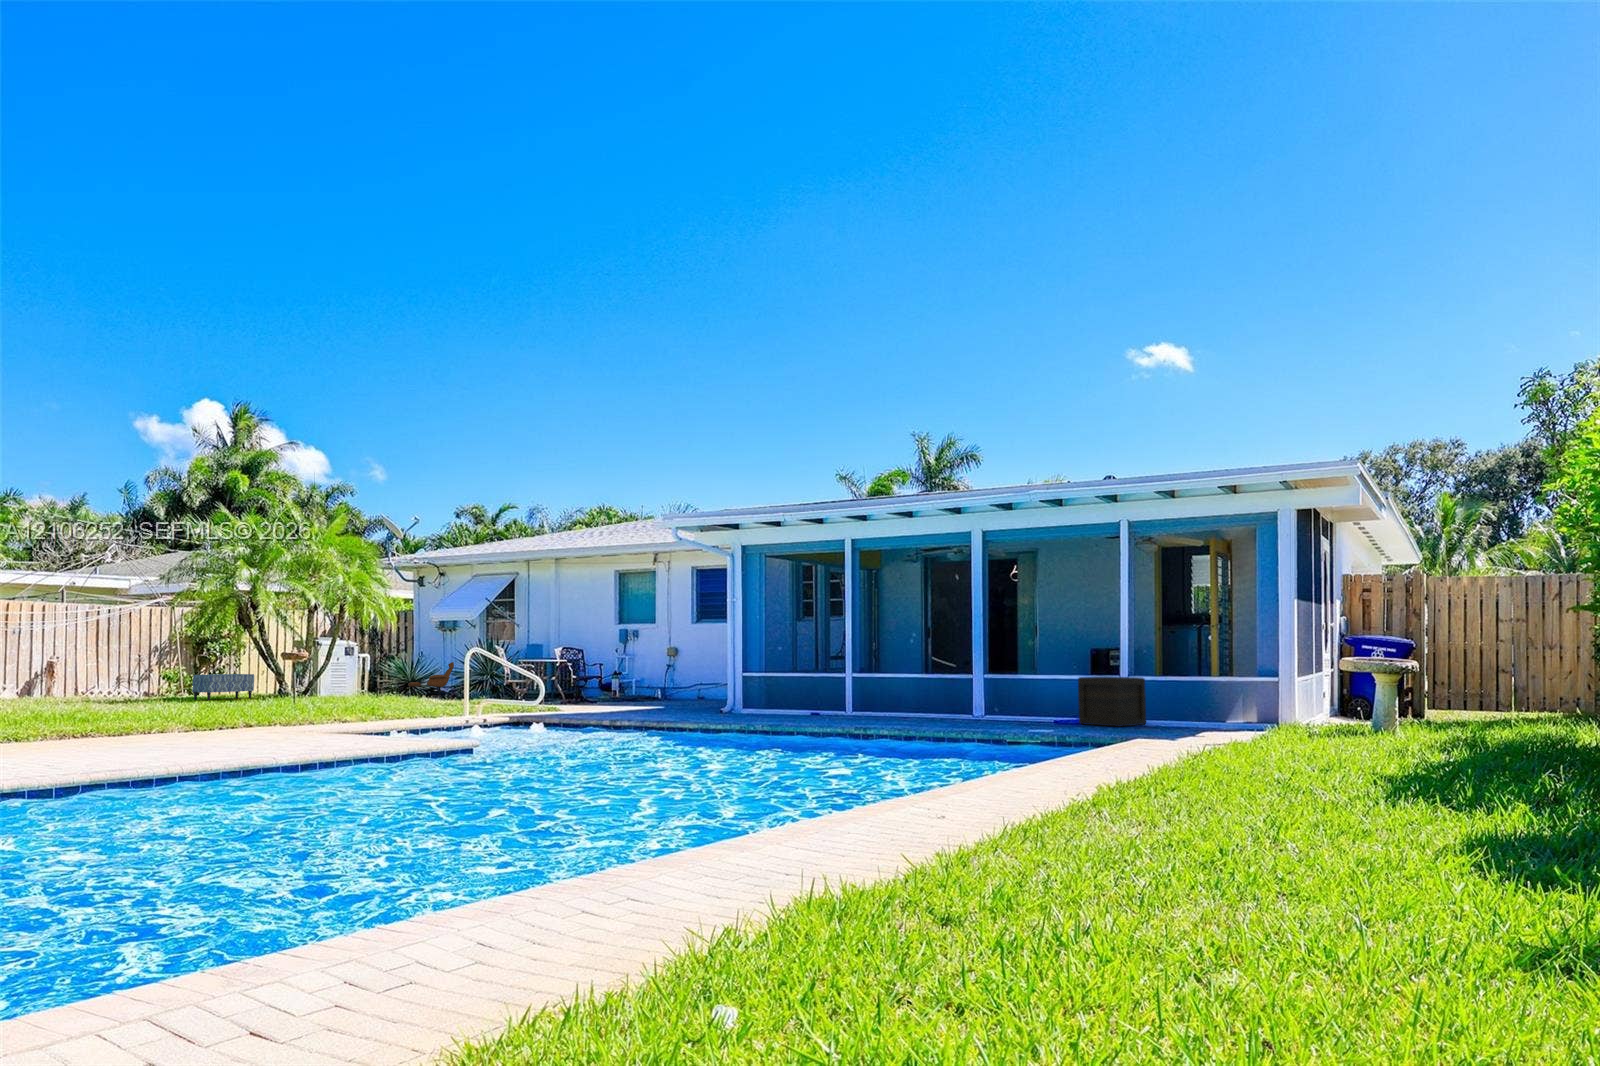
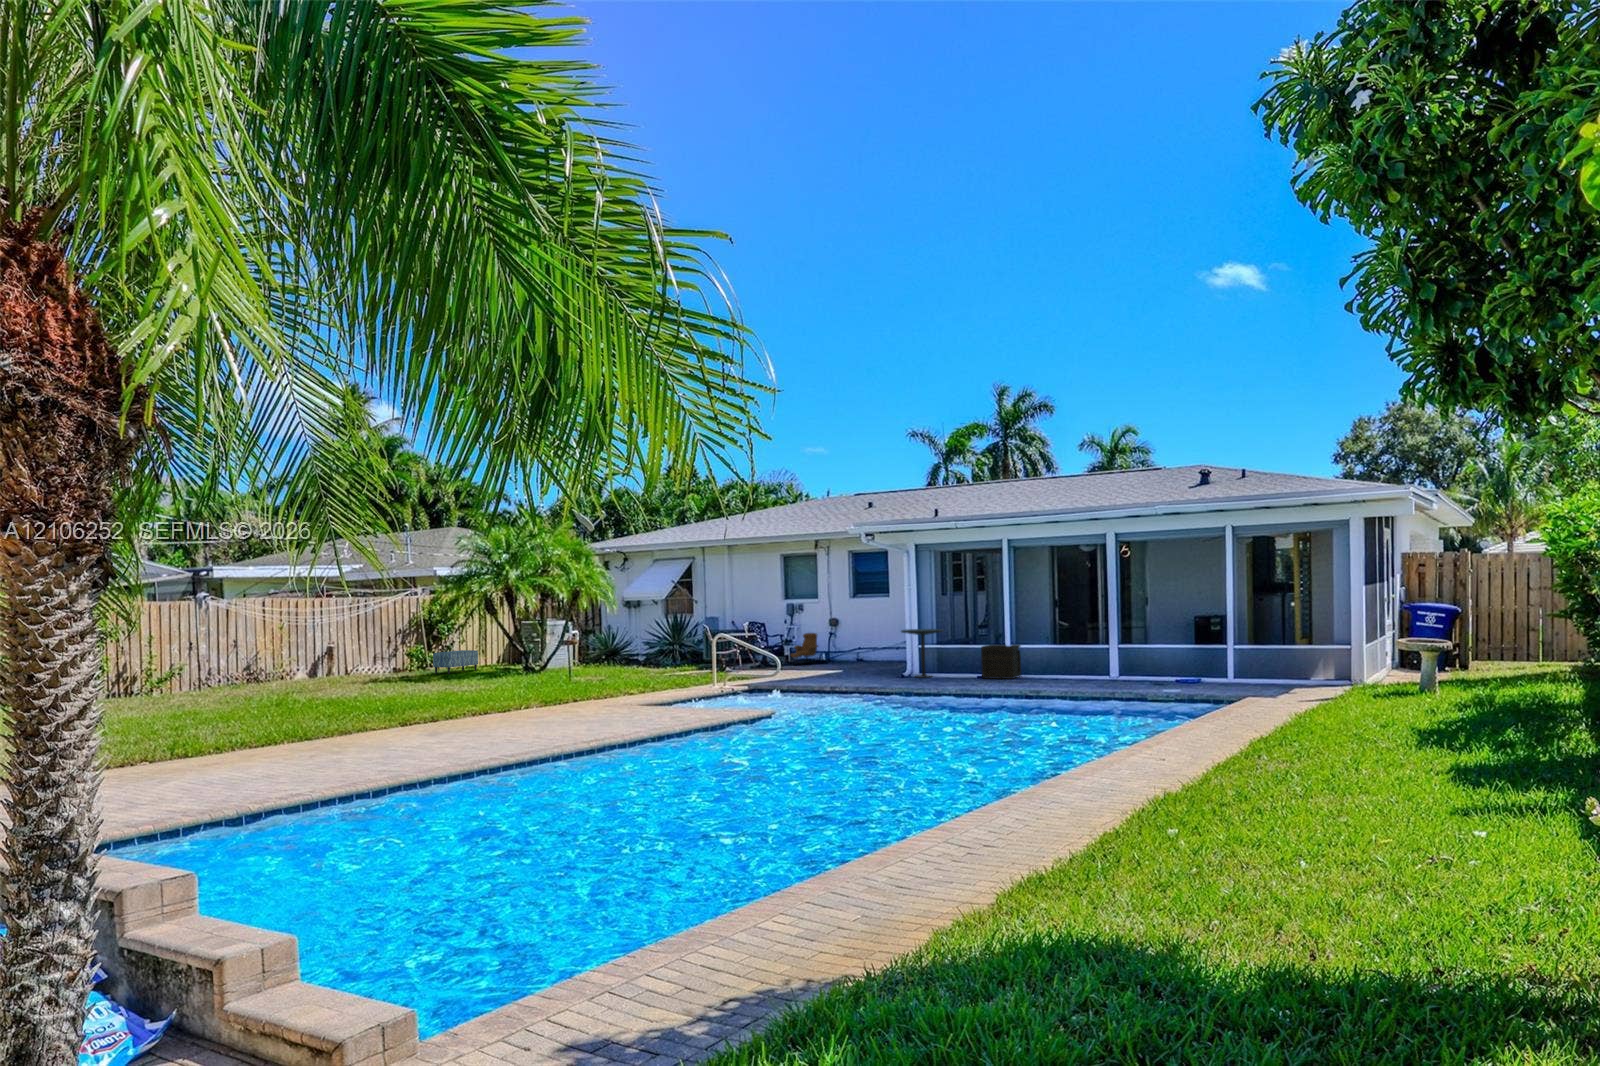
pedestal table: none [719,653,774,713] -> present [901,629,944,678]
lounge chair: present [408,662,454,695] -> present [791,633,818,664]
wooden crate: present [1078,677,1146,727] -> present [981,644,1021,679]

